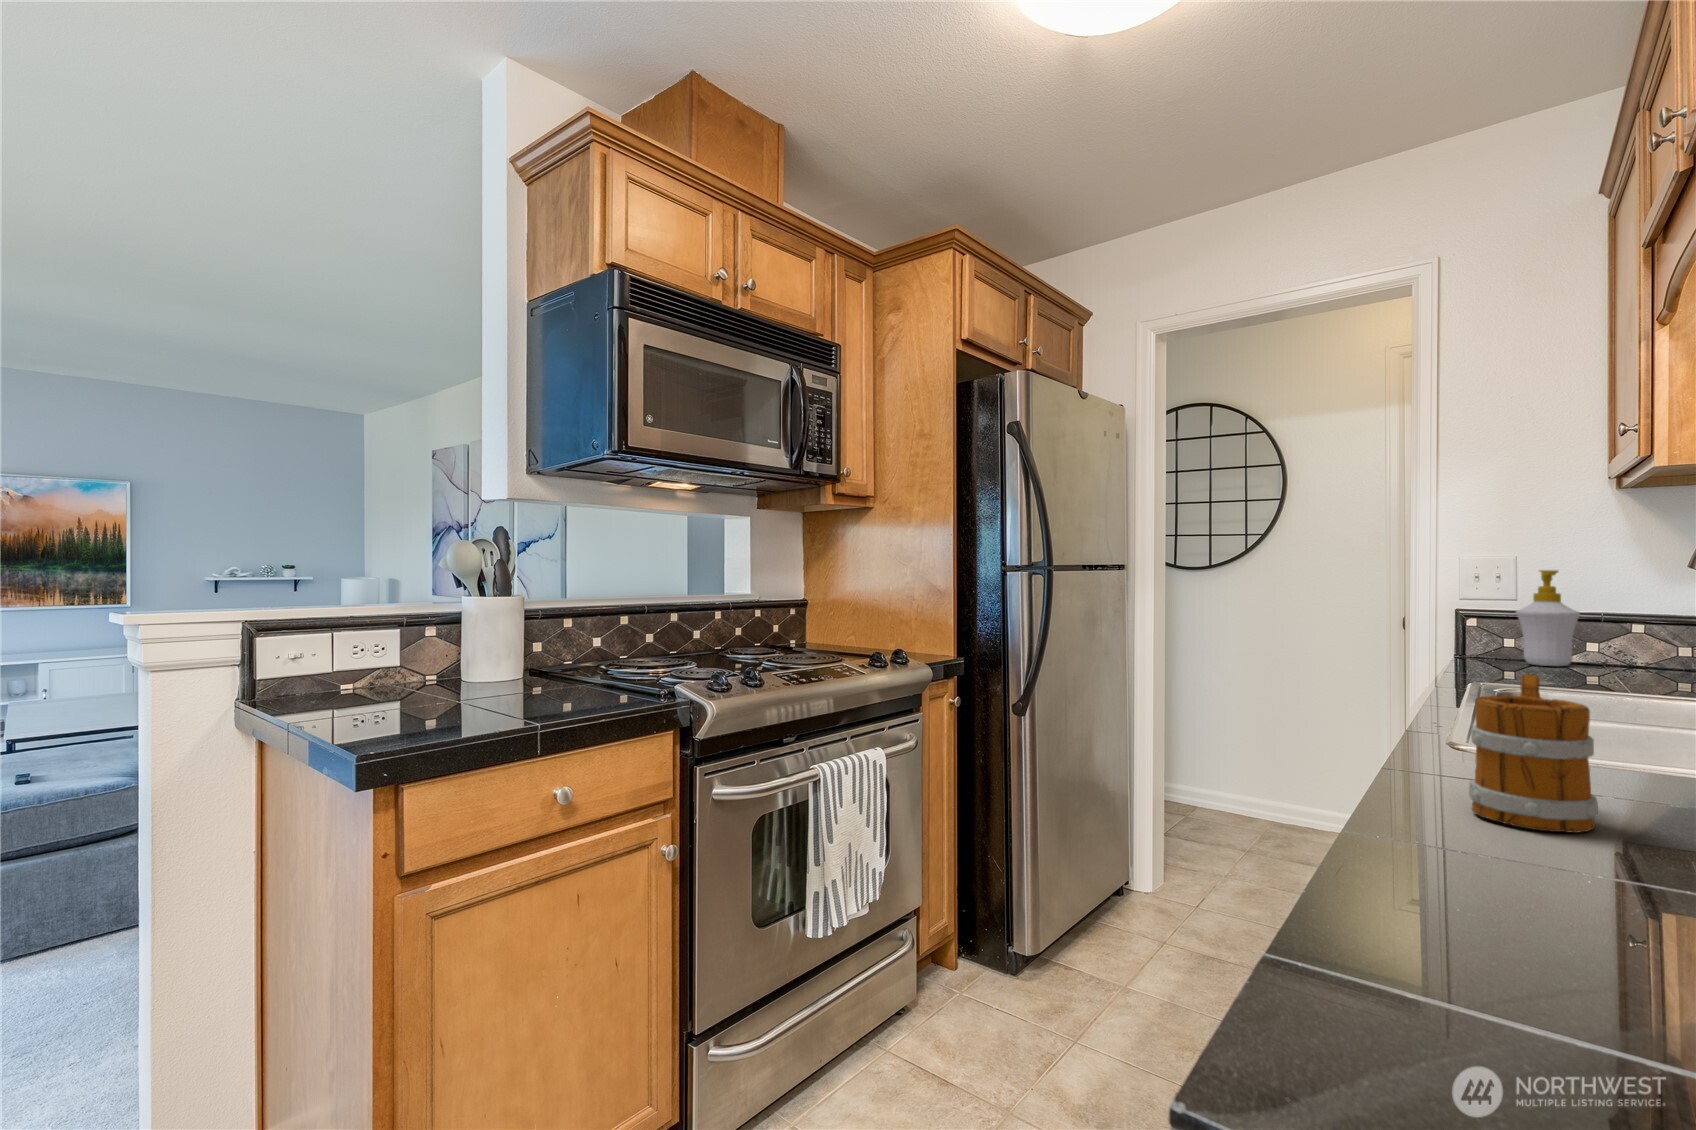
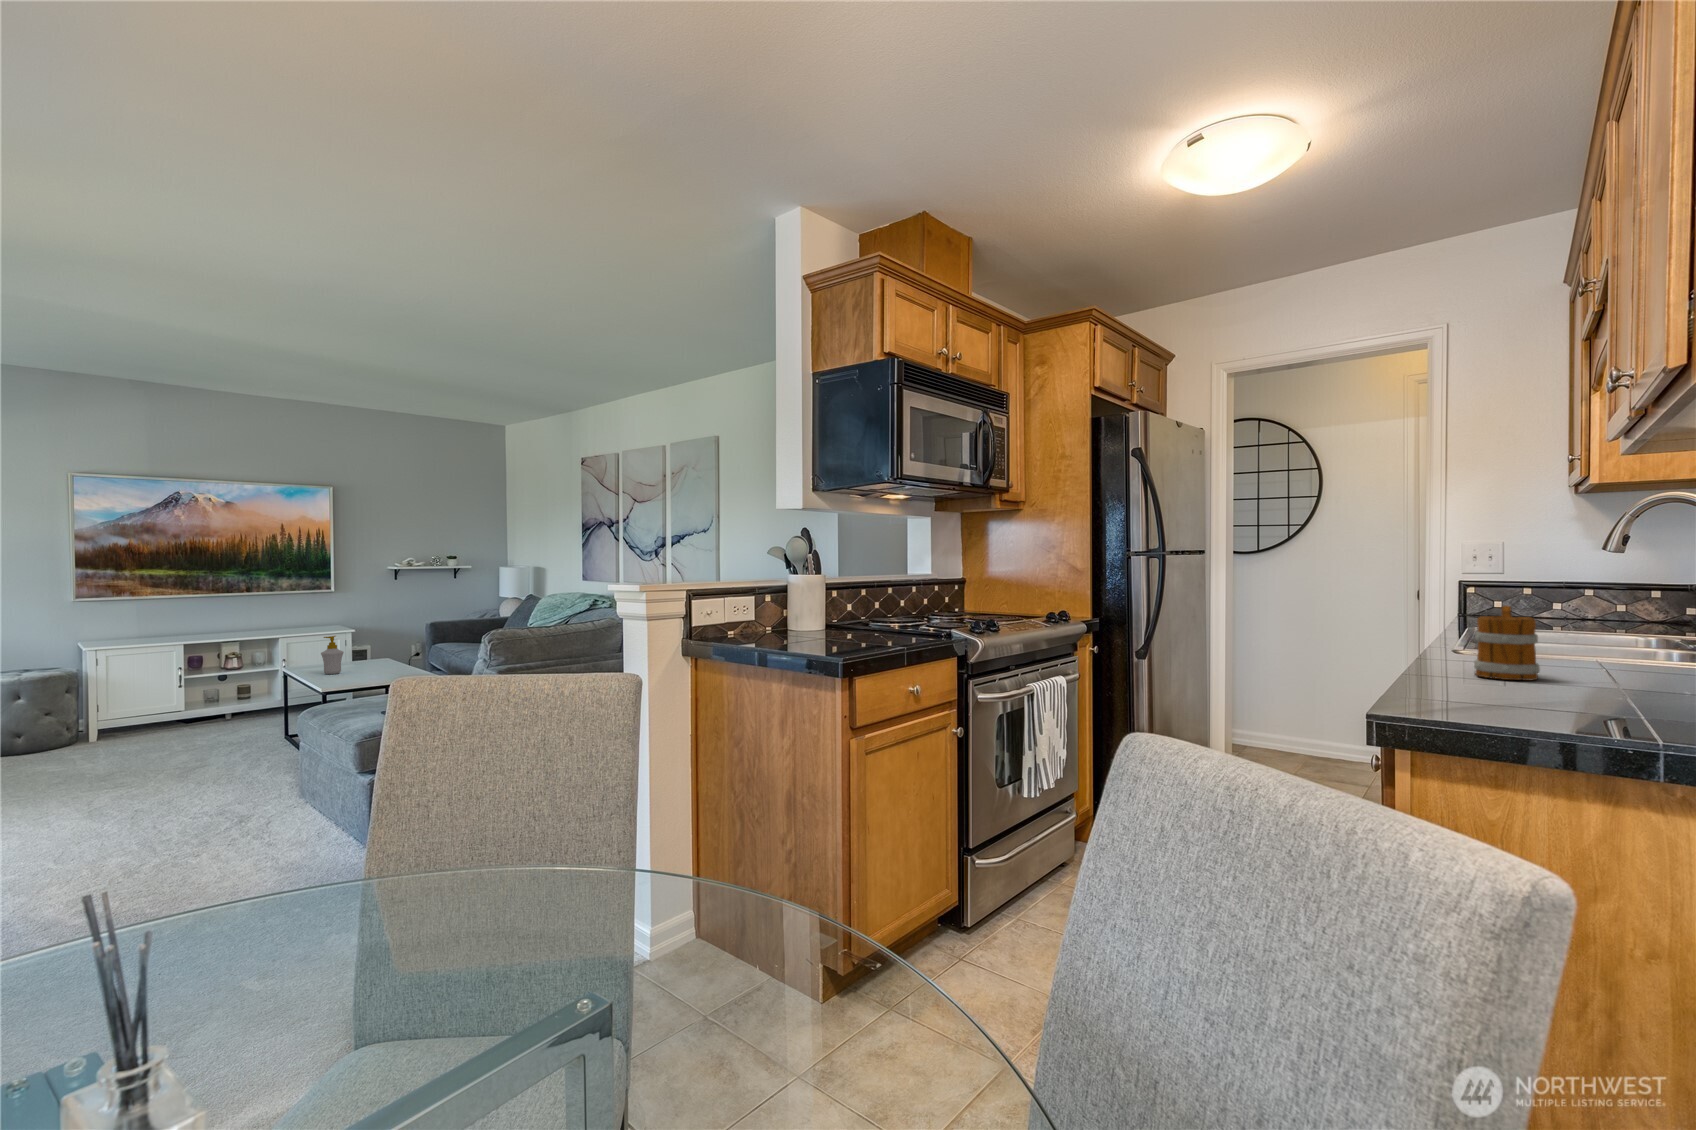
soap bottle: present [1516,570,1580,666] -> present [321,636,344,674]

